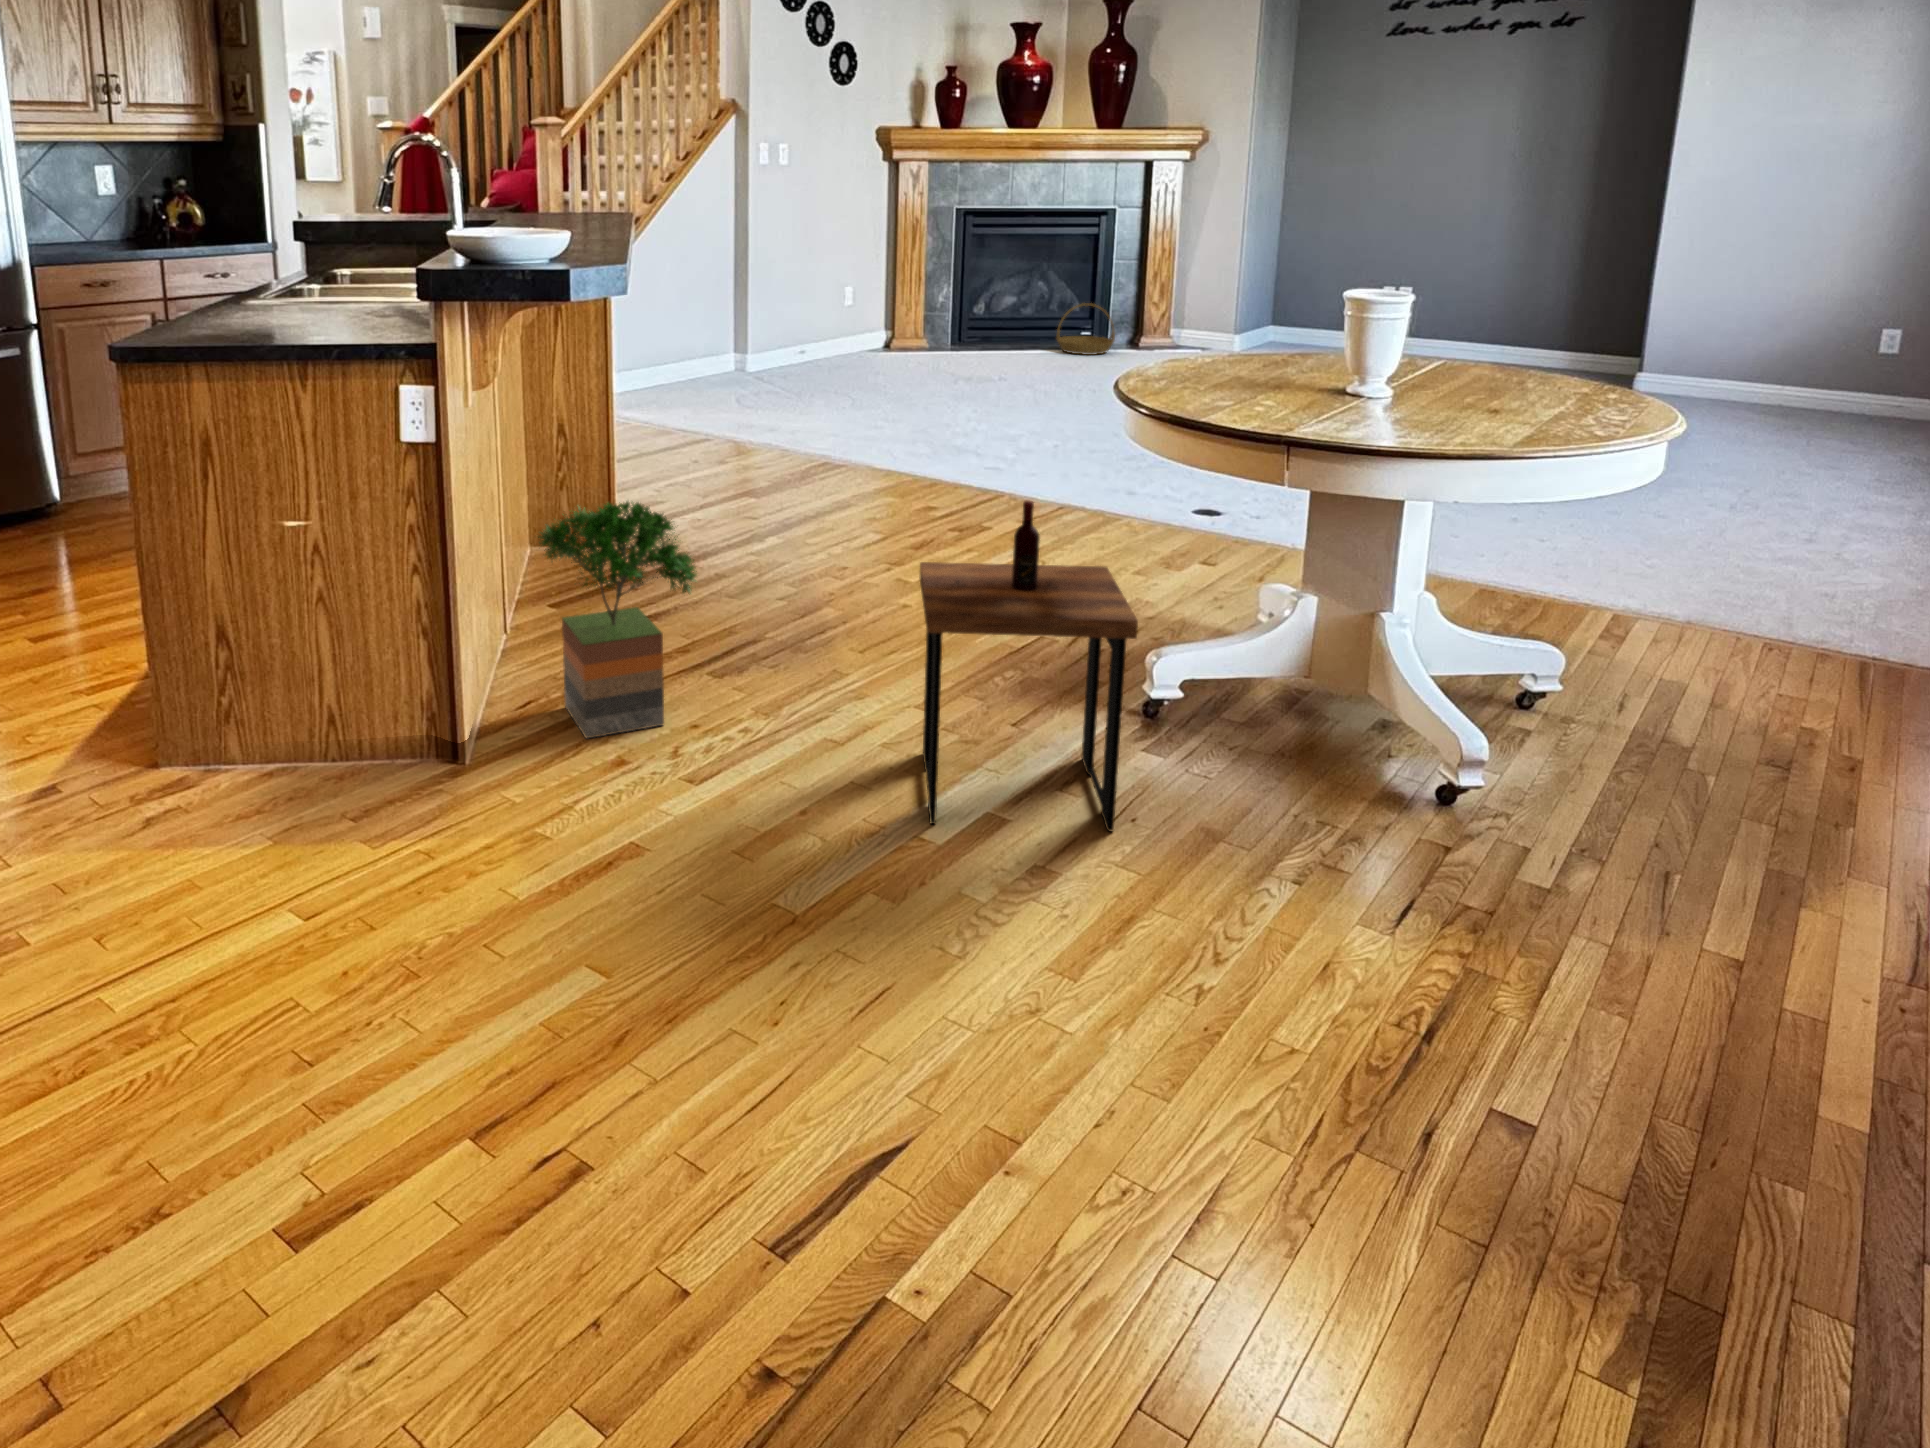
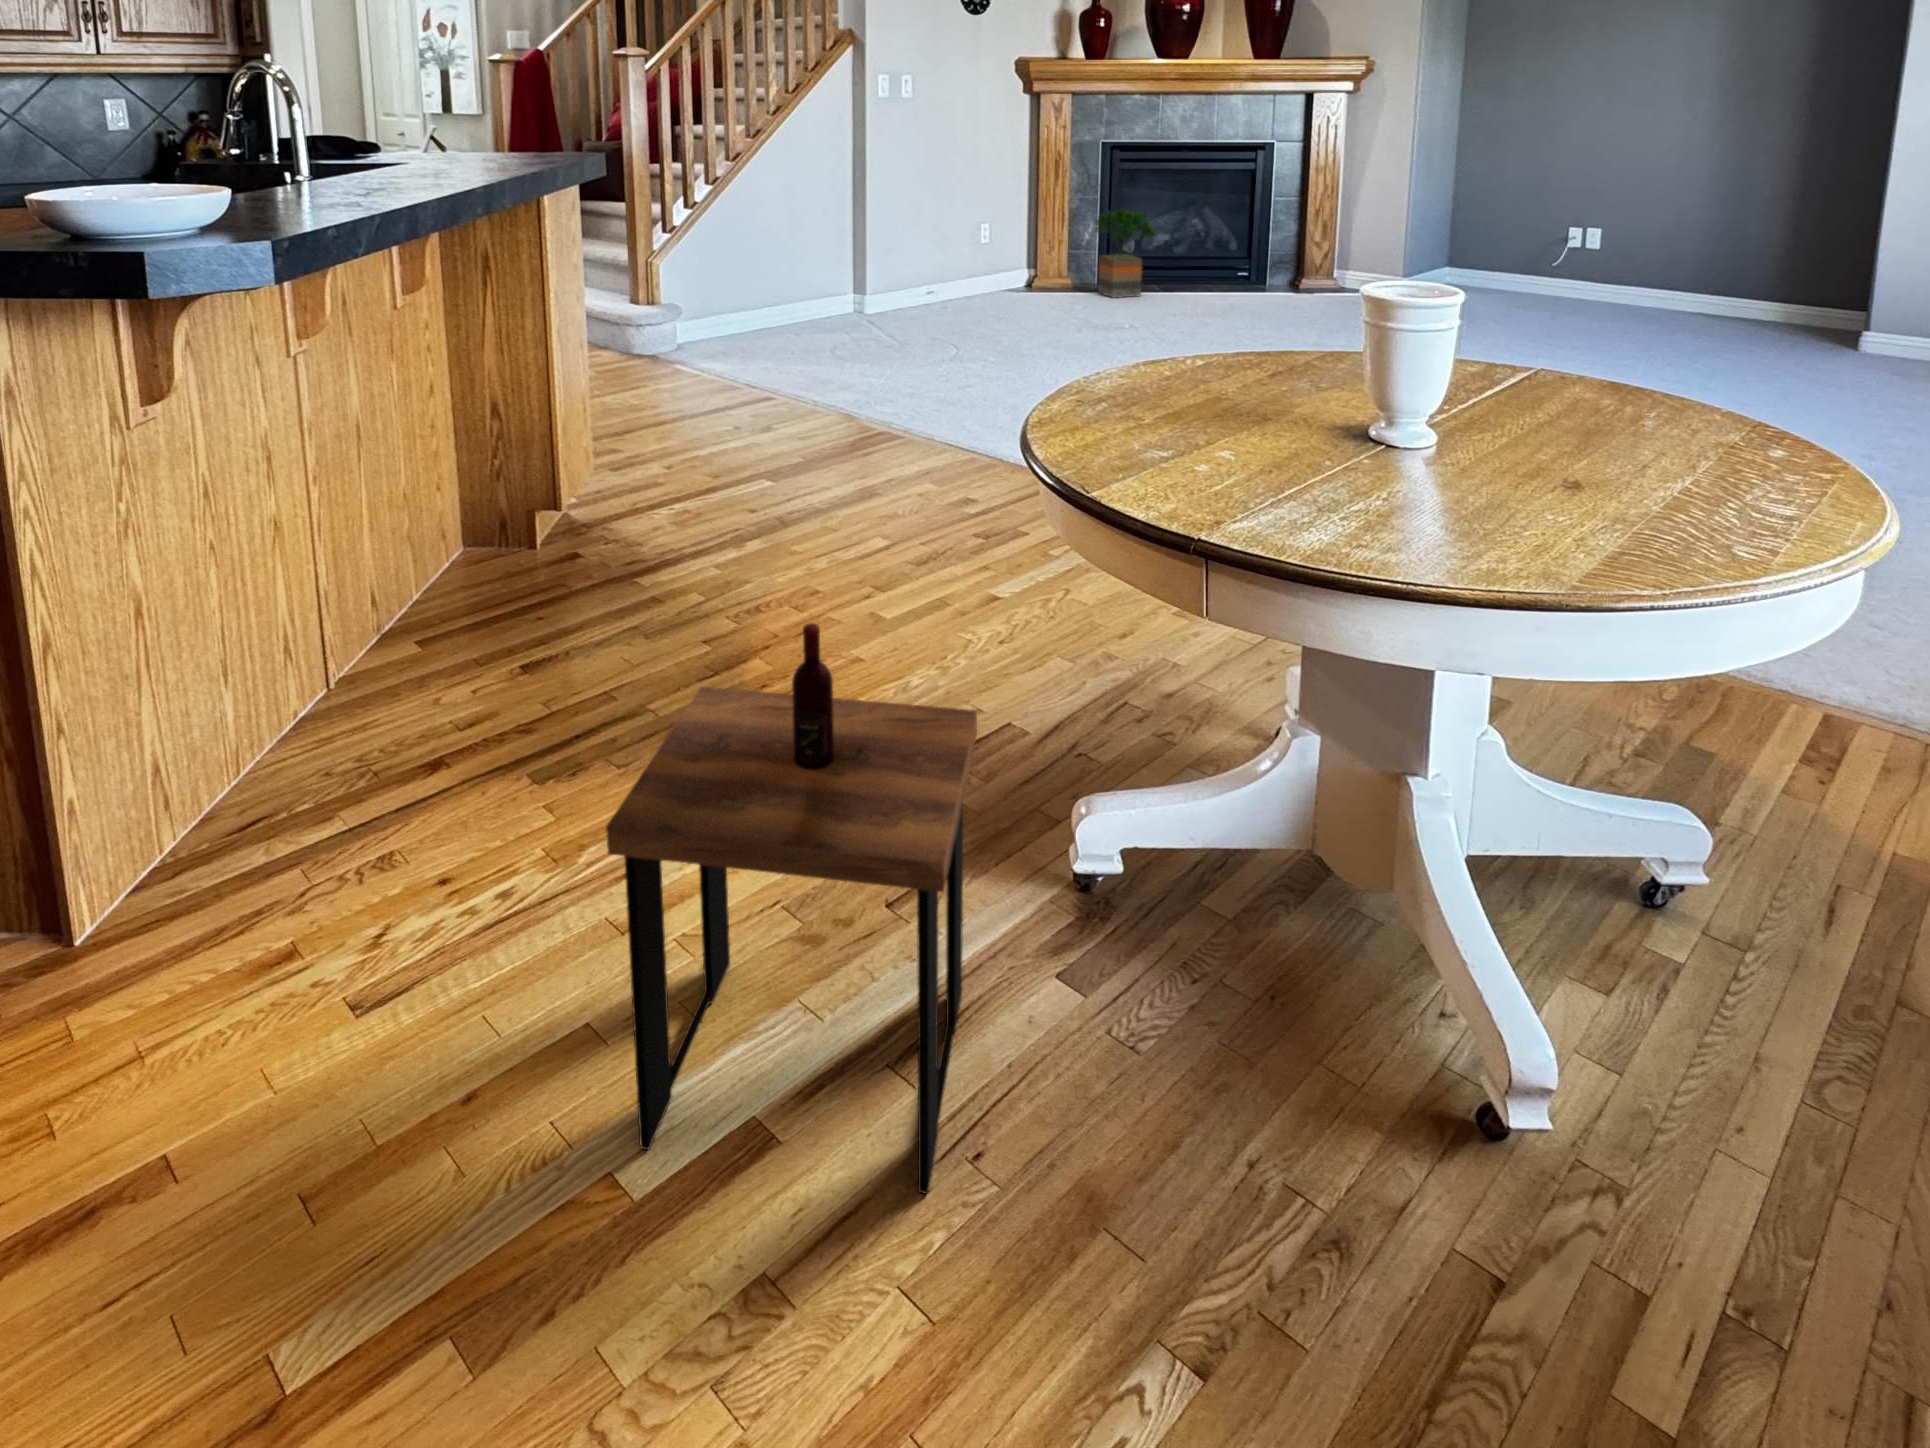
basket: present [1056,303,1115,355] -> none [1206,242,1269,297]
potted tree: present [538,502,697,738] -> present [1095,210,1155,298]

